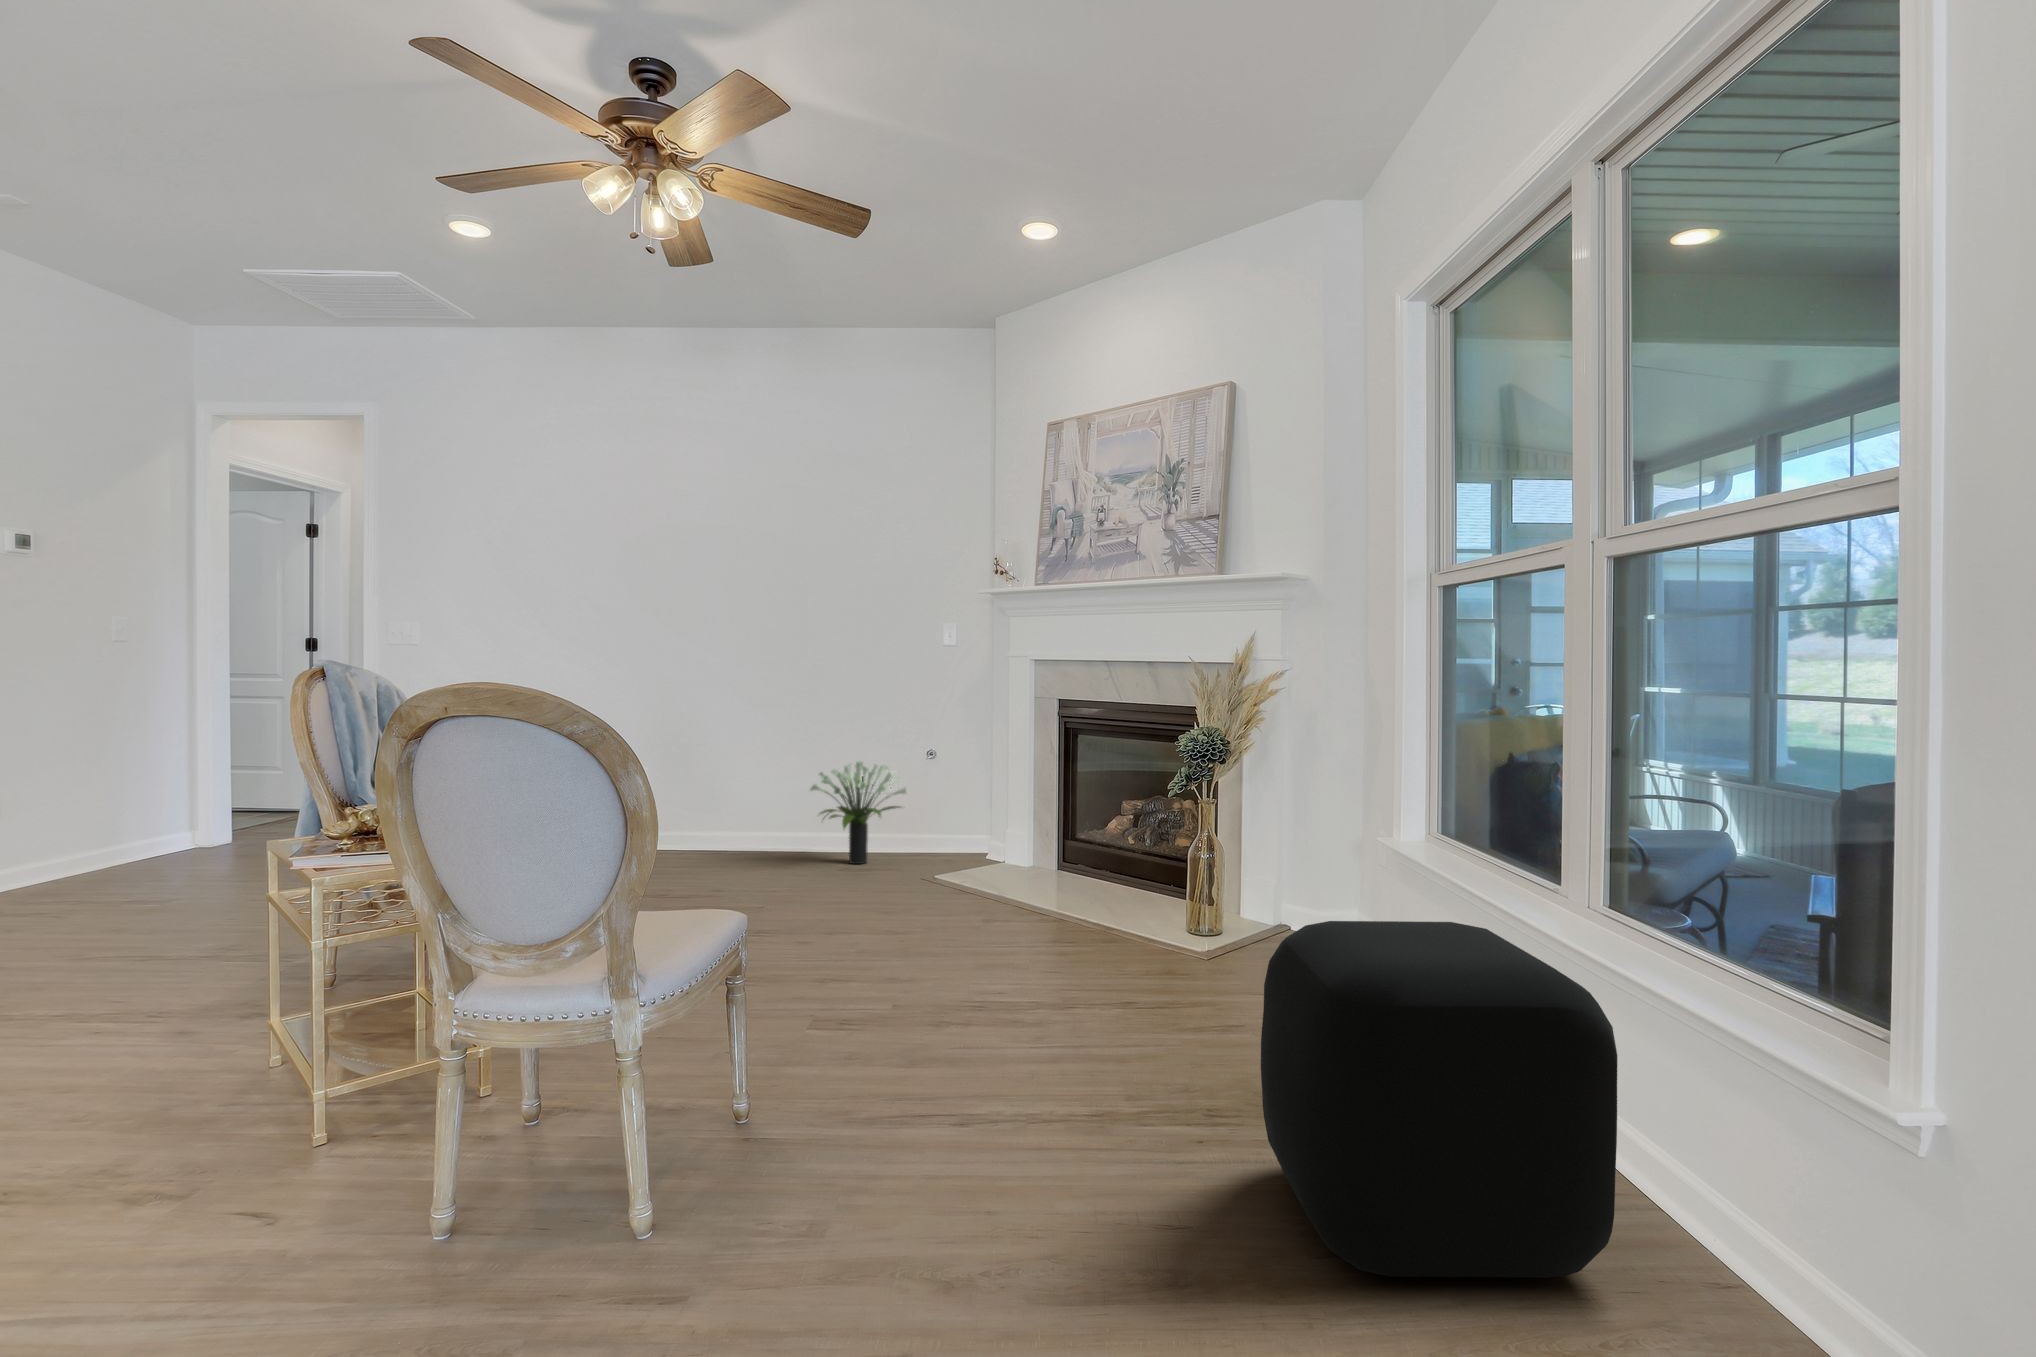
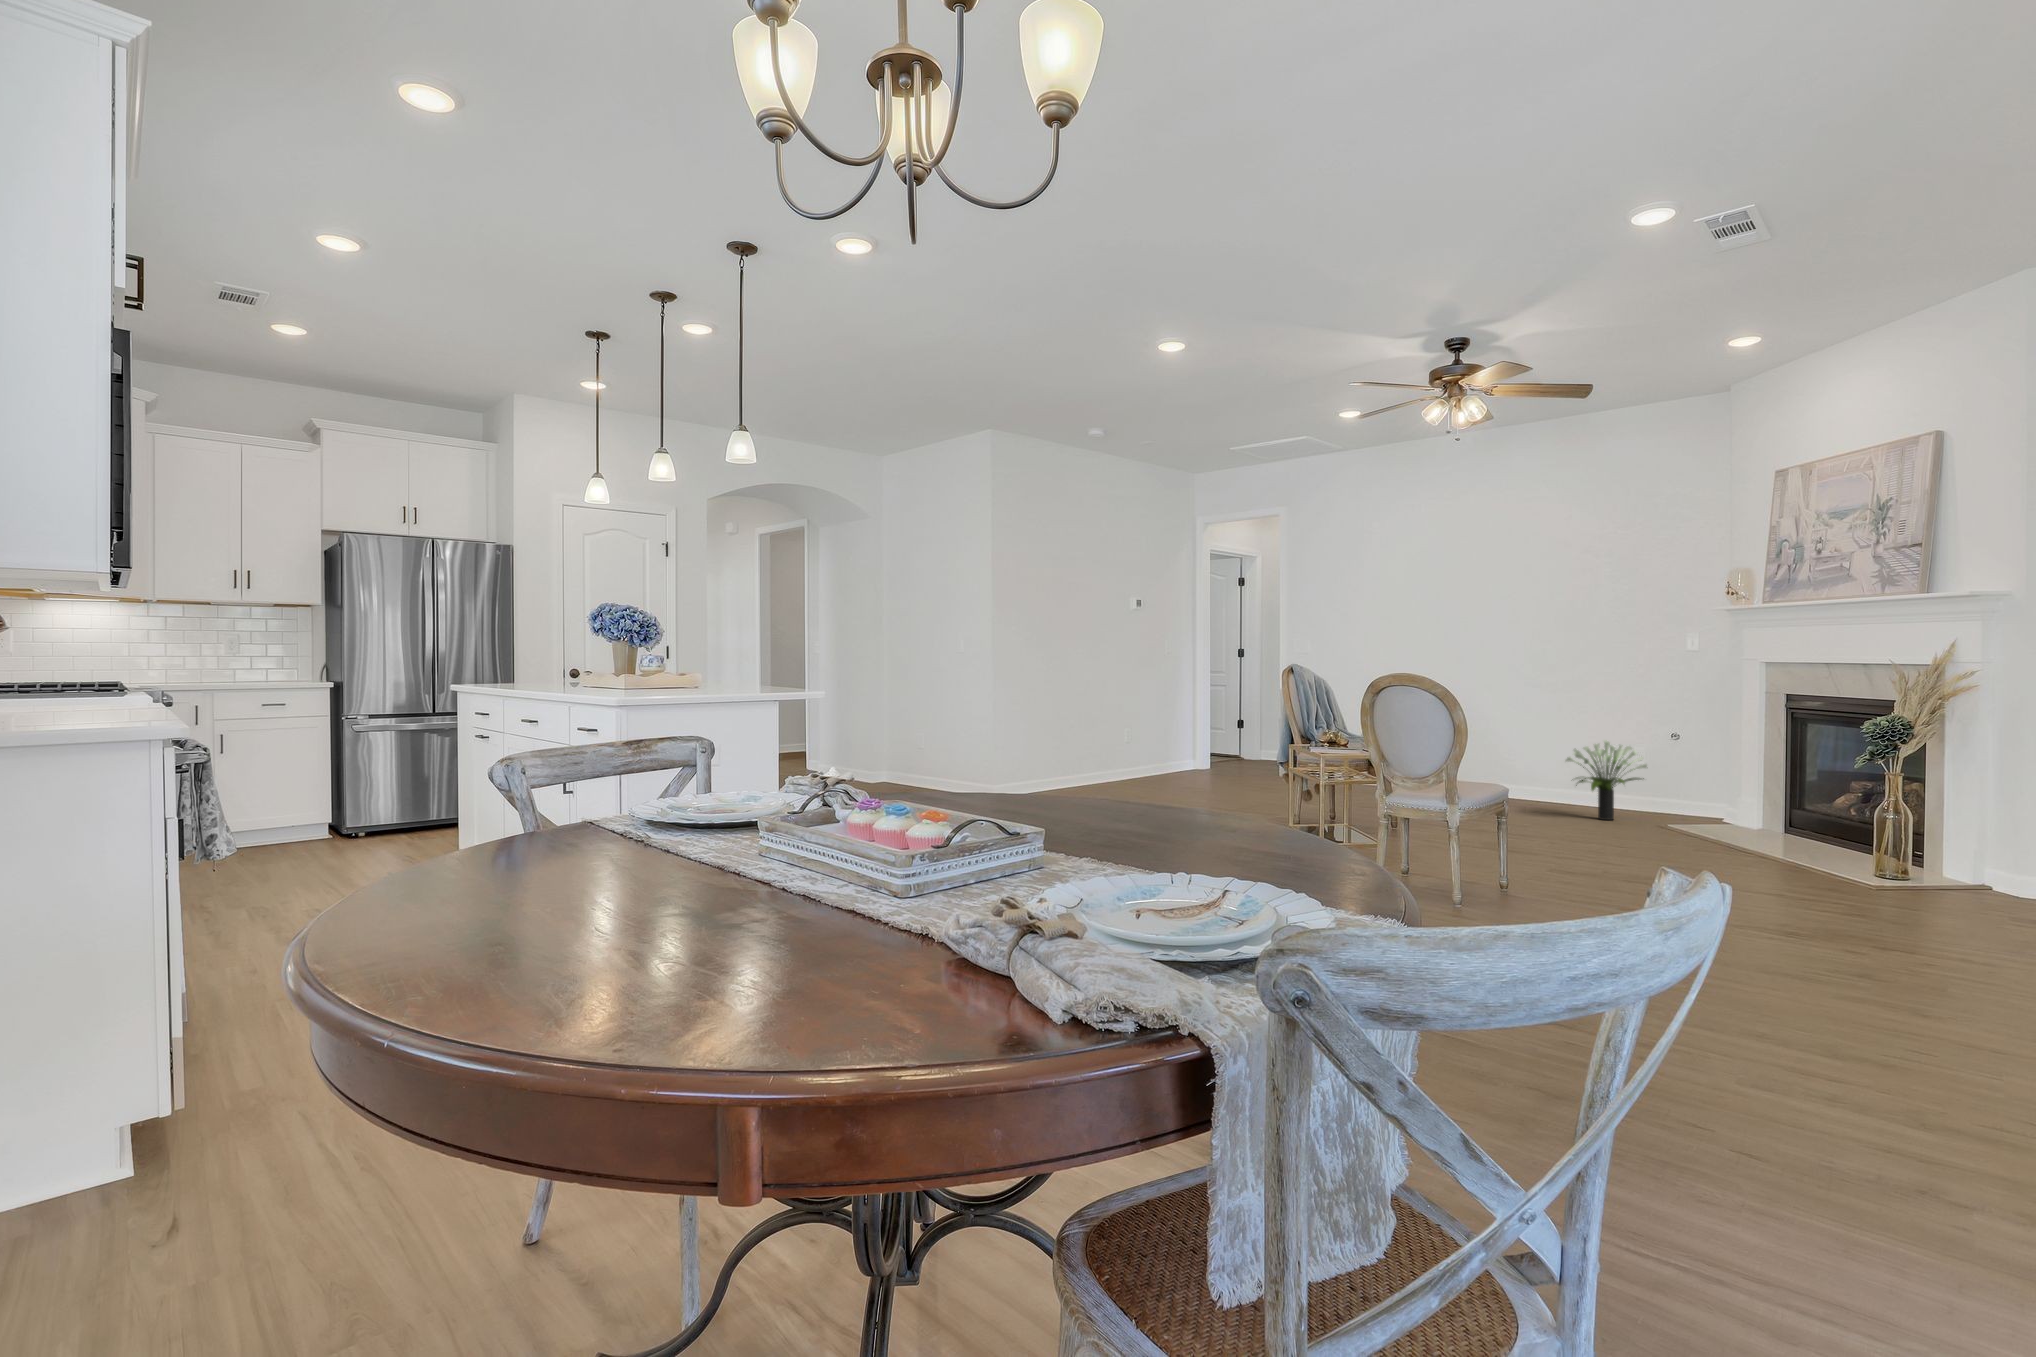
ottoman: present [1261,921,1618,1278] -> none [1781,806,1993,977]

